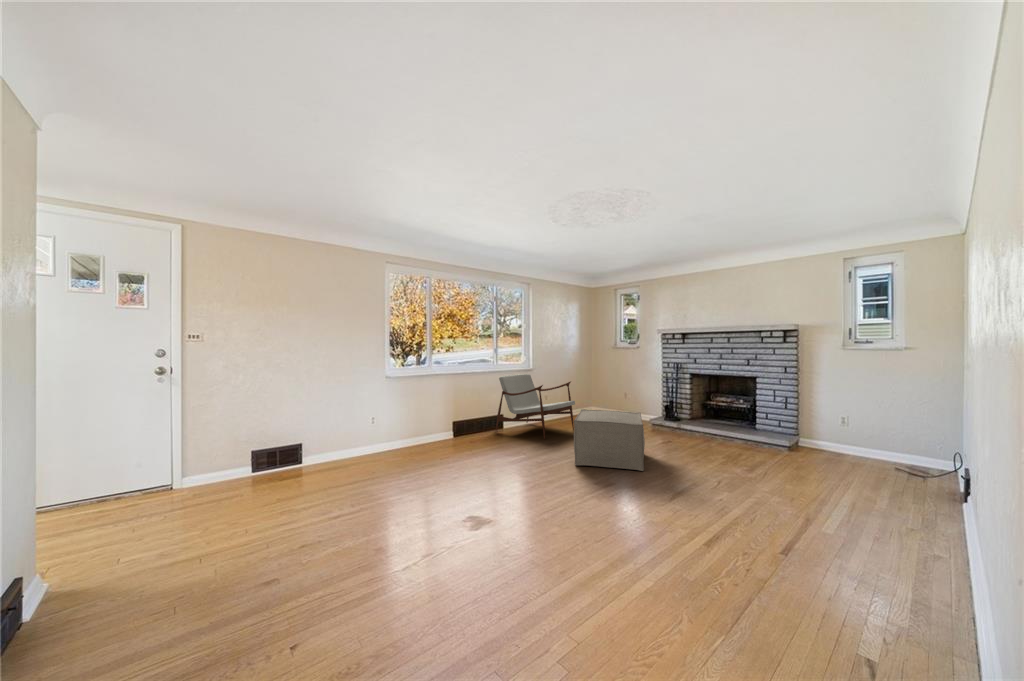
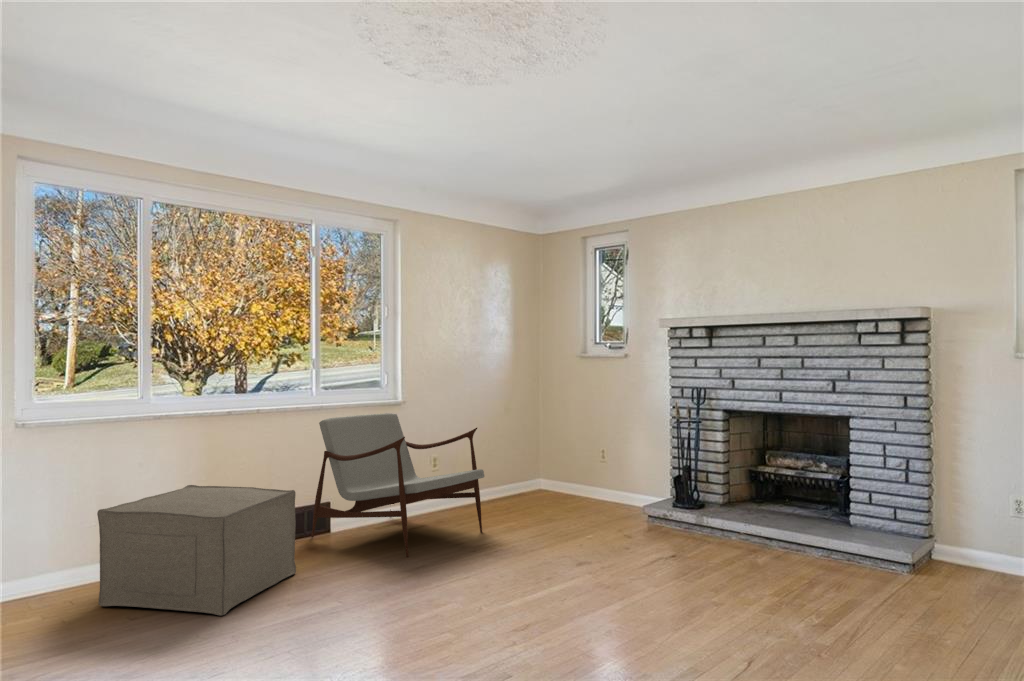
ottoman: present [574,409,645,471] -> present [97,485,296,616]

